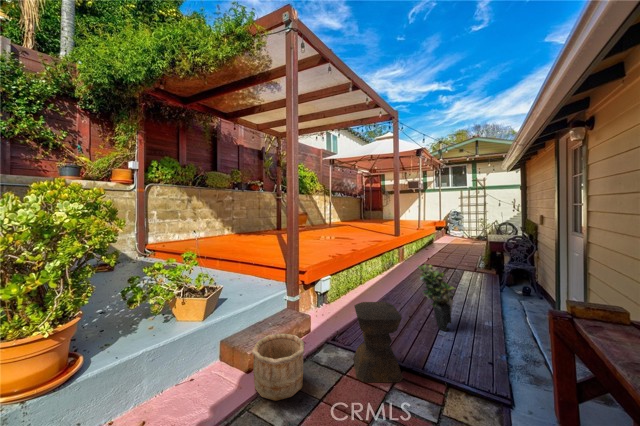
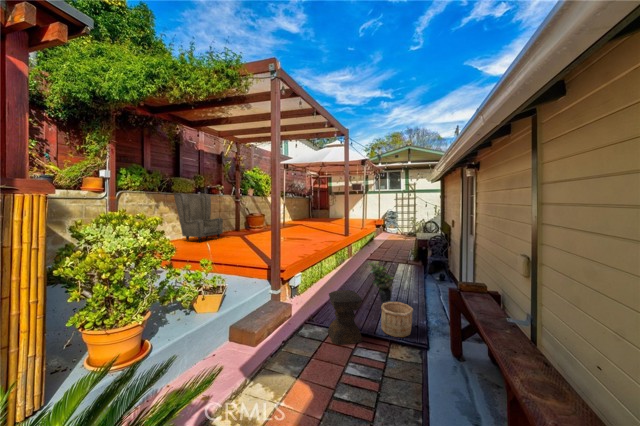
armchair: none [207,187,257,239] -> present [174,193,223,242]
wooden bucket: present [252,334,304,401] -> present [381,302,413,337]

